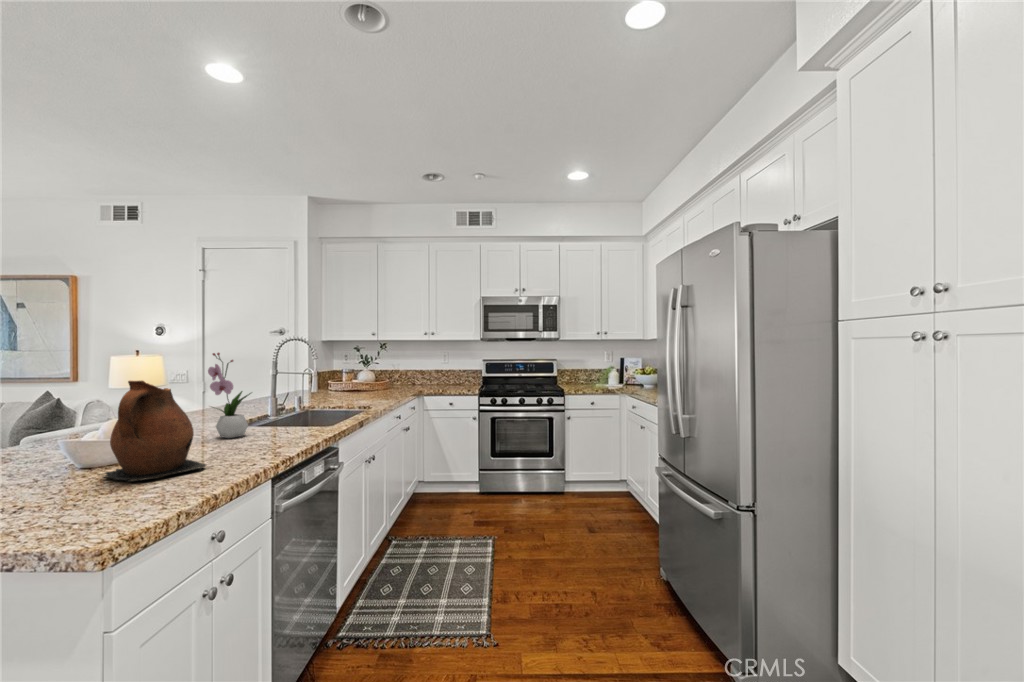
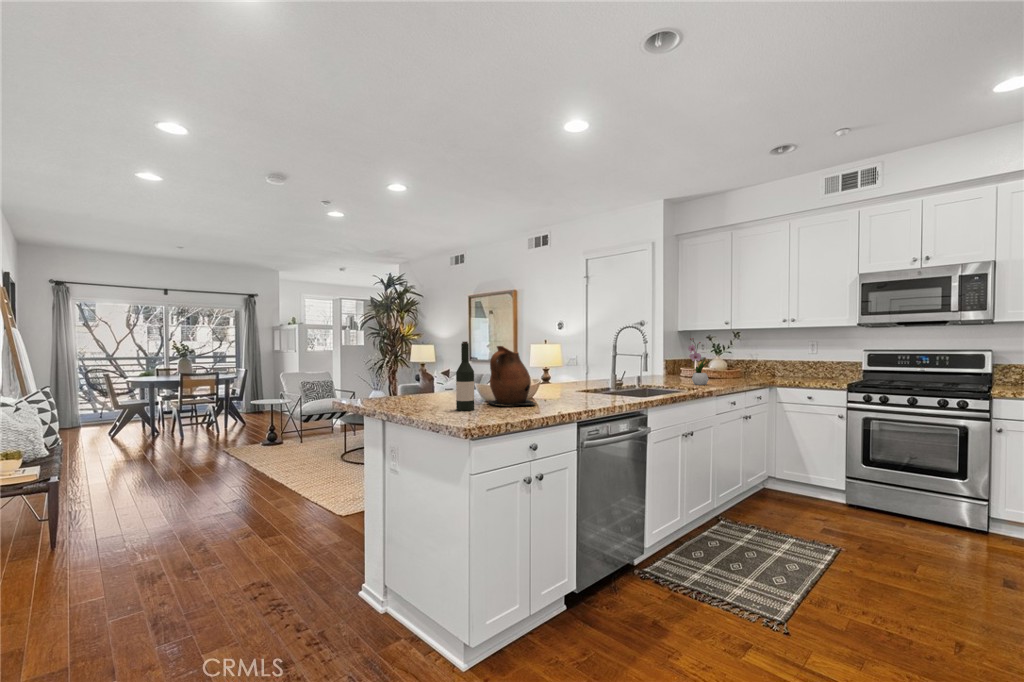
flower arrangement: present [208,353,251,438] -> present [688,338,710,385]
wine bottle: none [44,378,90,509] -> present [456,342,474,411]

